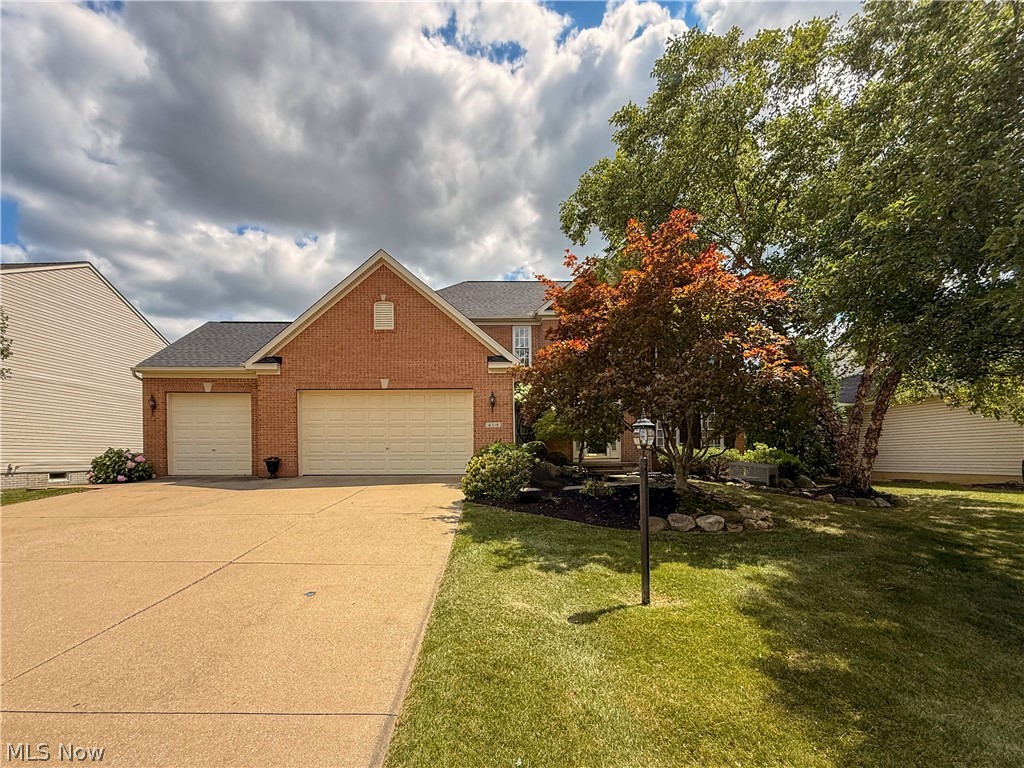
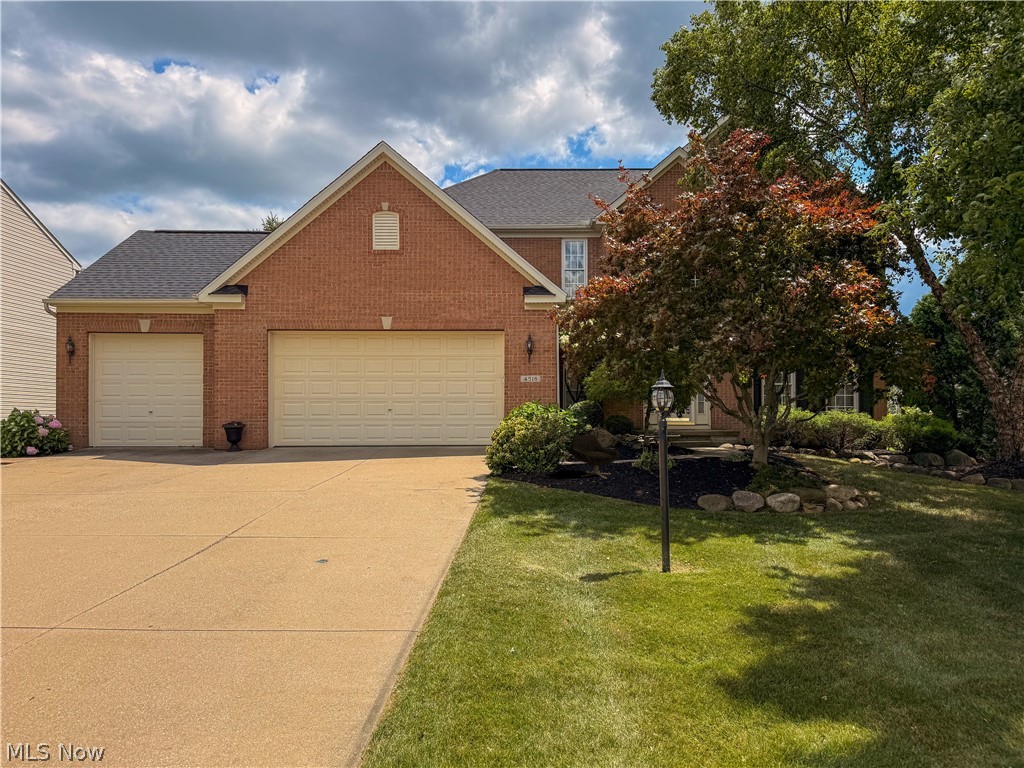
storage bench: present [728,461,778,485] -> none [853,430,924,462]

